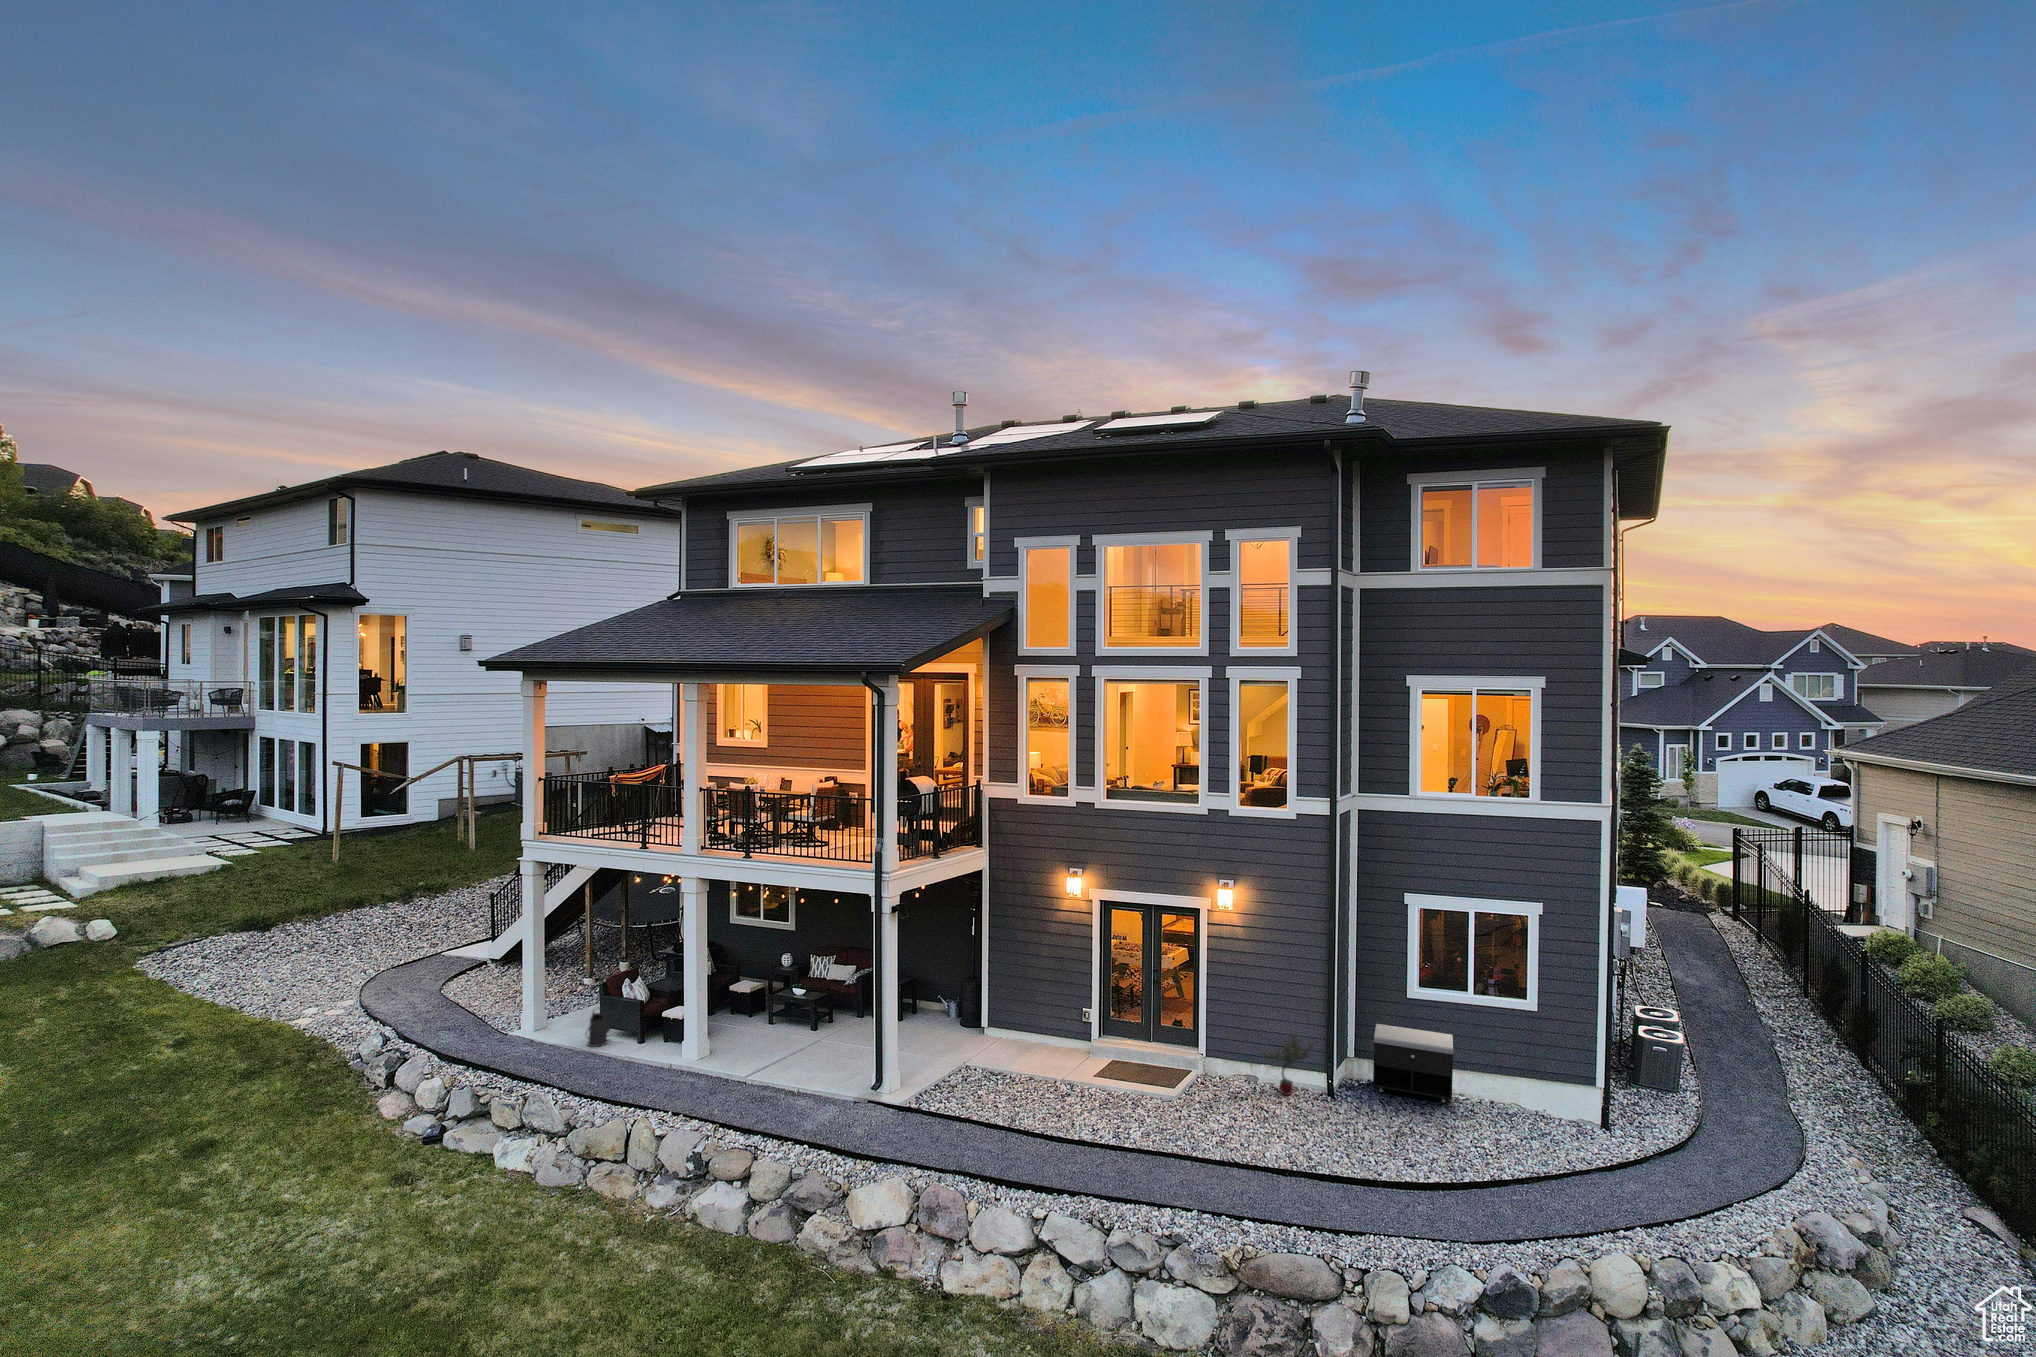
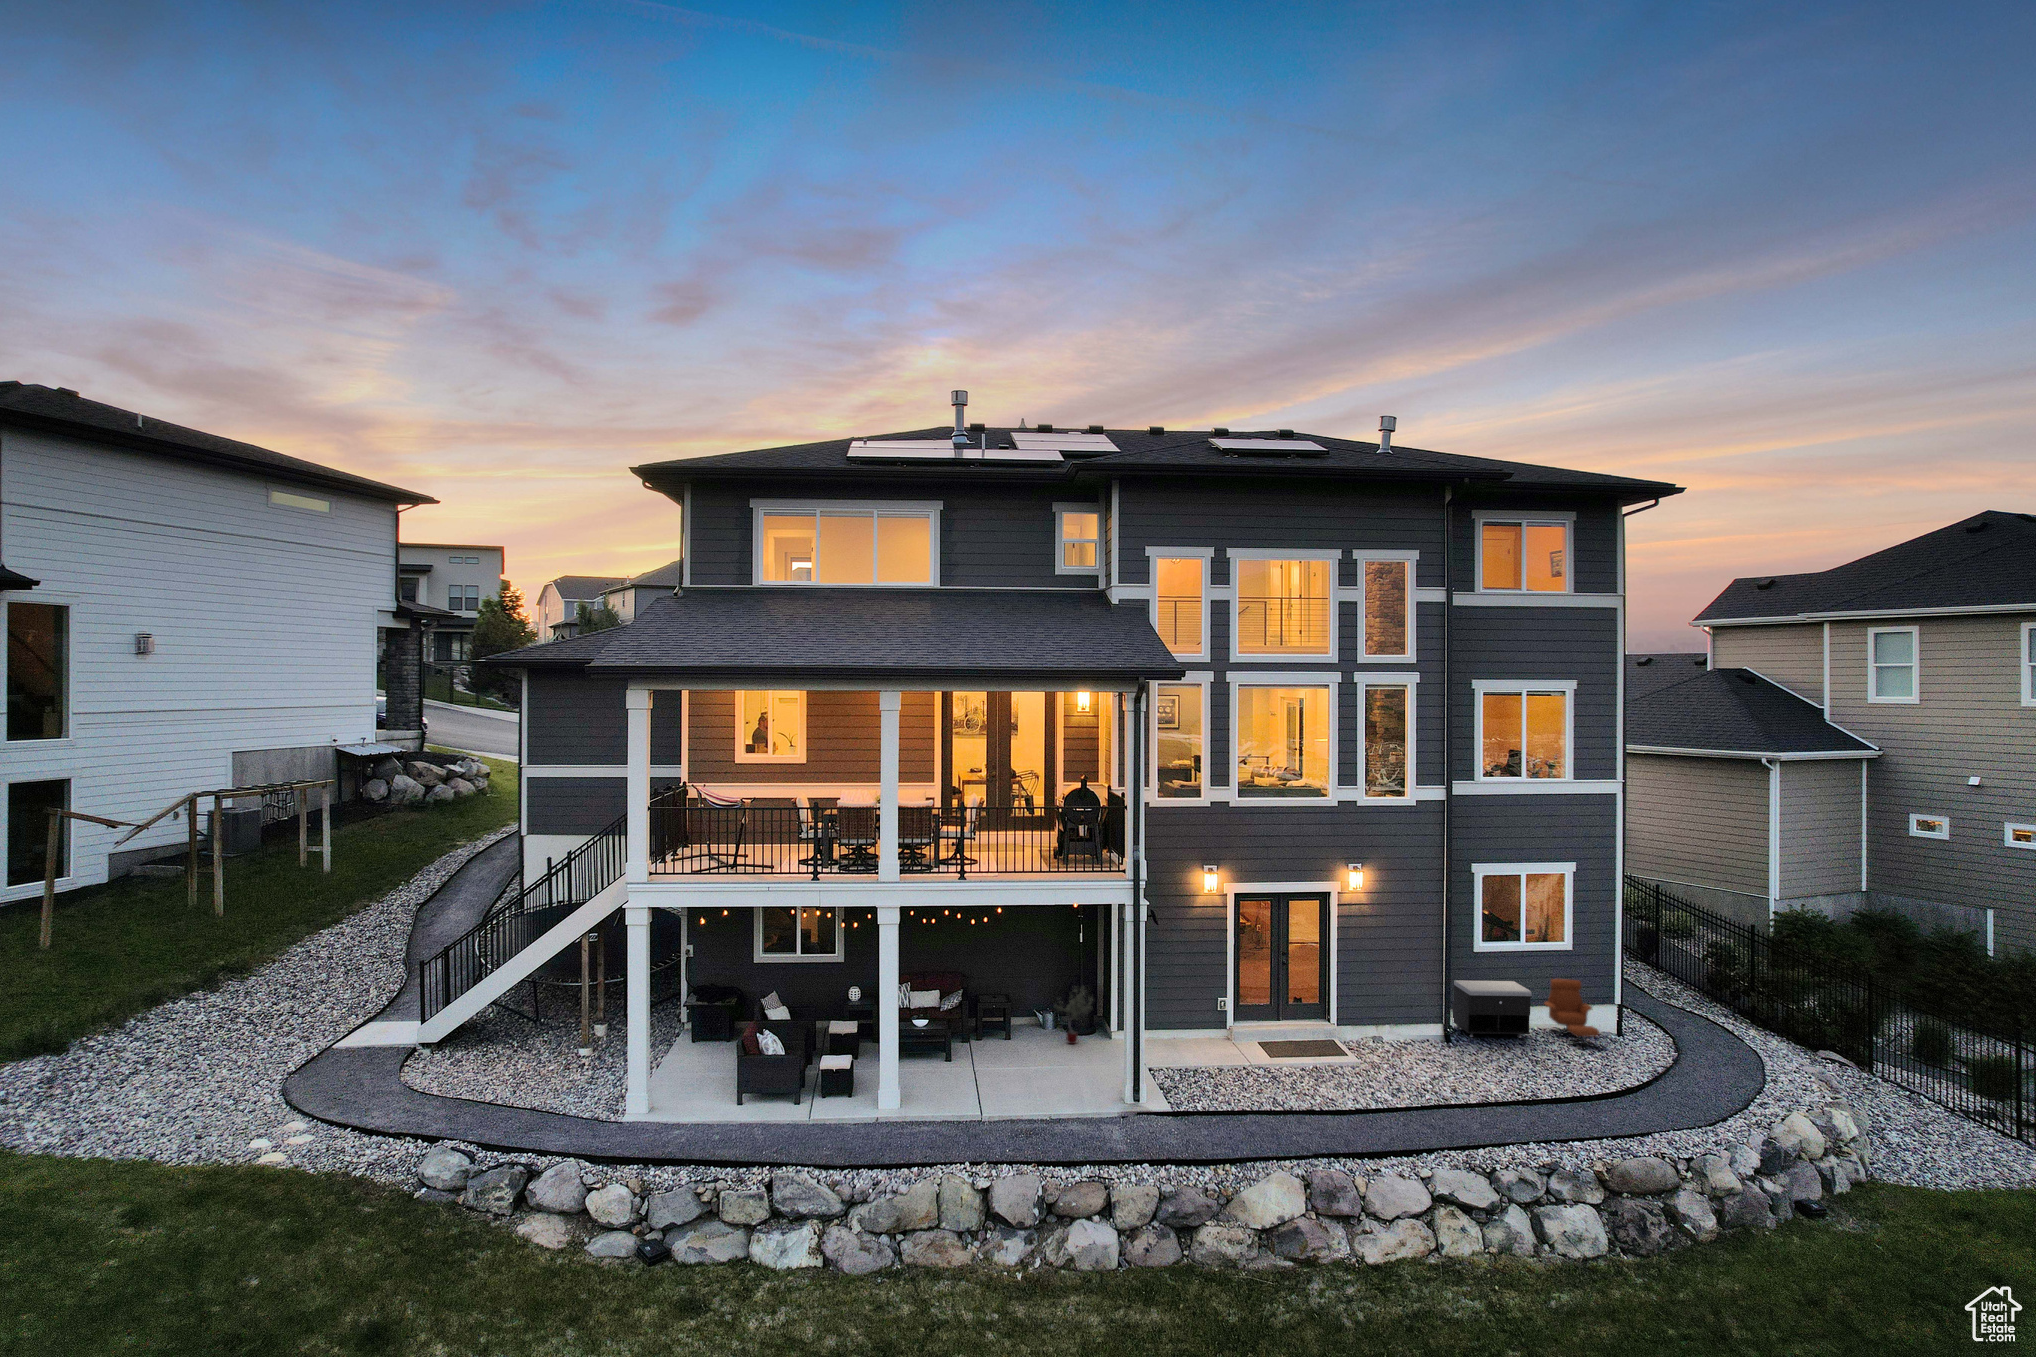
watering can: present [586,1005,621,1047] -> none [728,1065,751,1119]
potted tree: present [1262,1030,1313,1095] -> present [1055,987,1093,1044]
lounge chair: none [1486,1039,1547,1131] -> present [1544,979,1599,1049]

